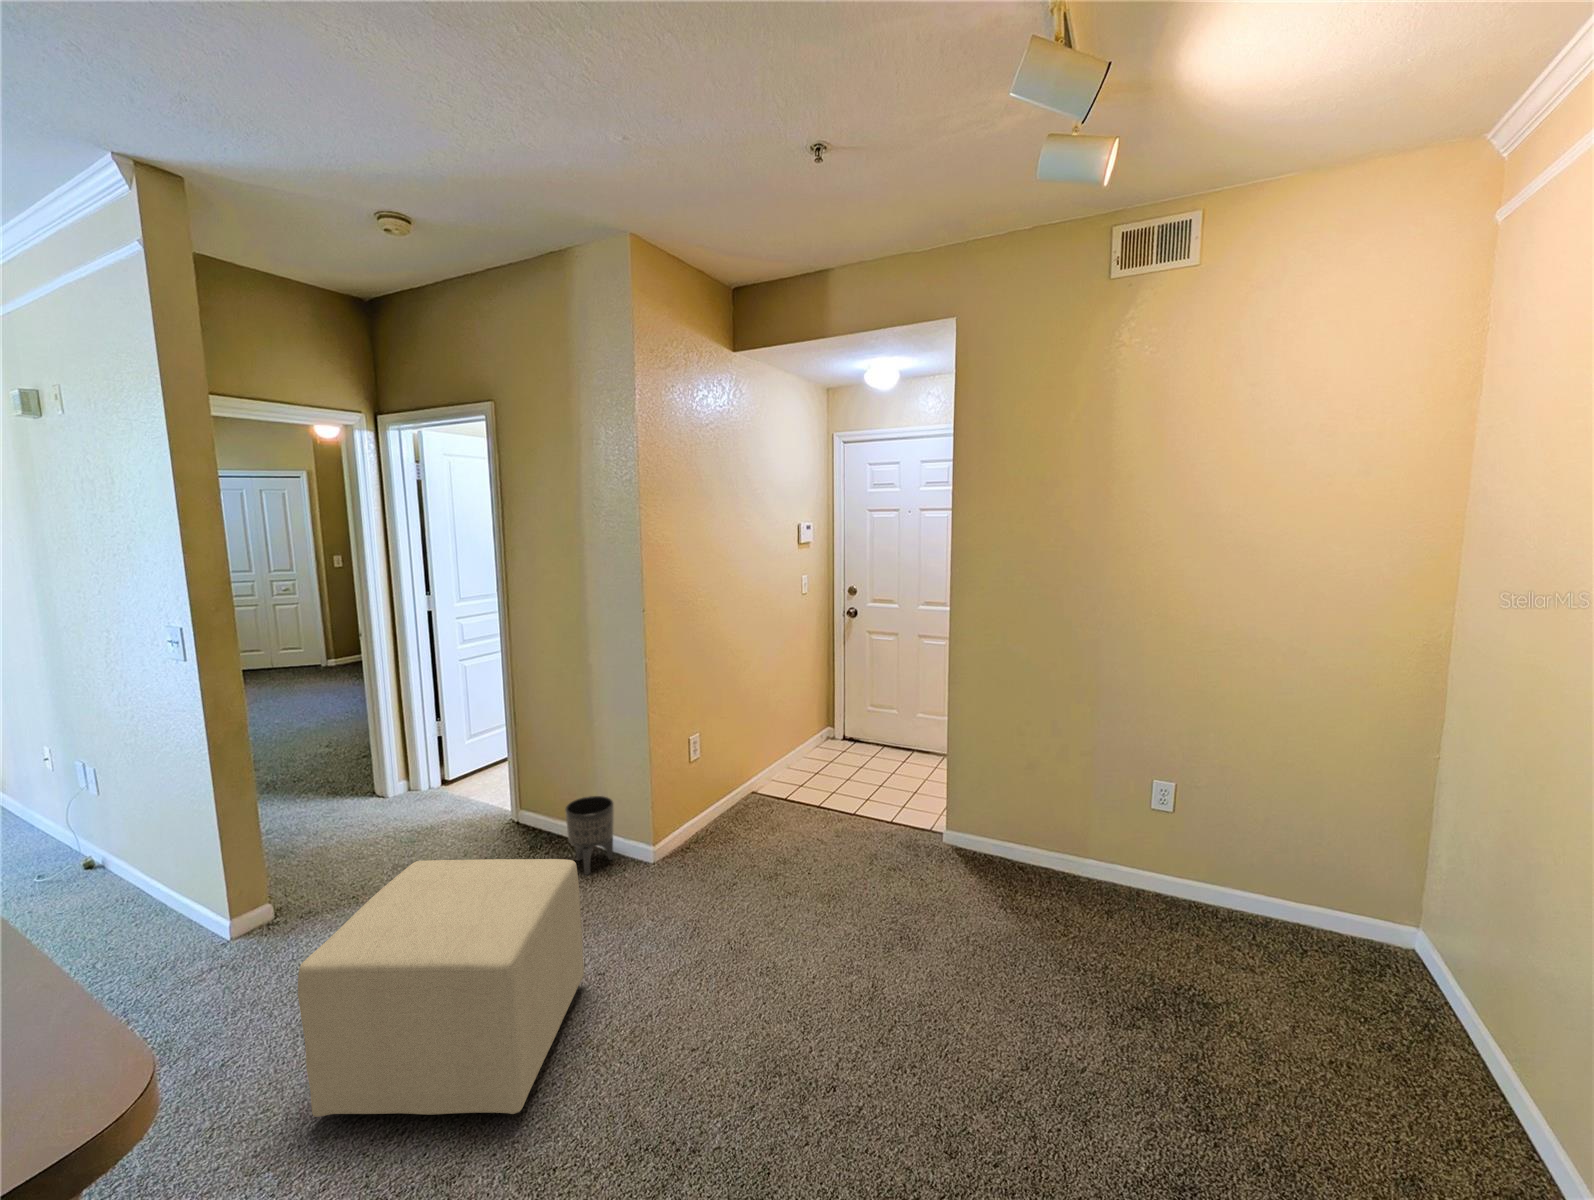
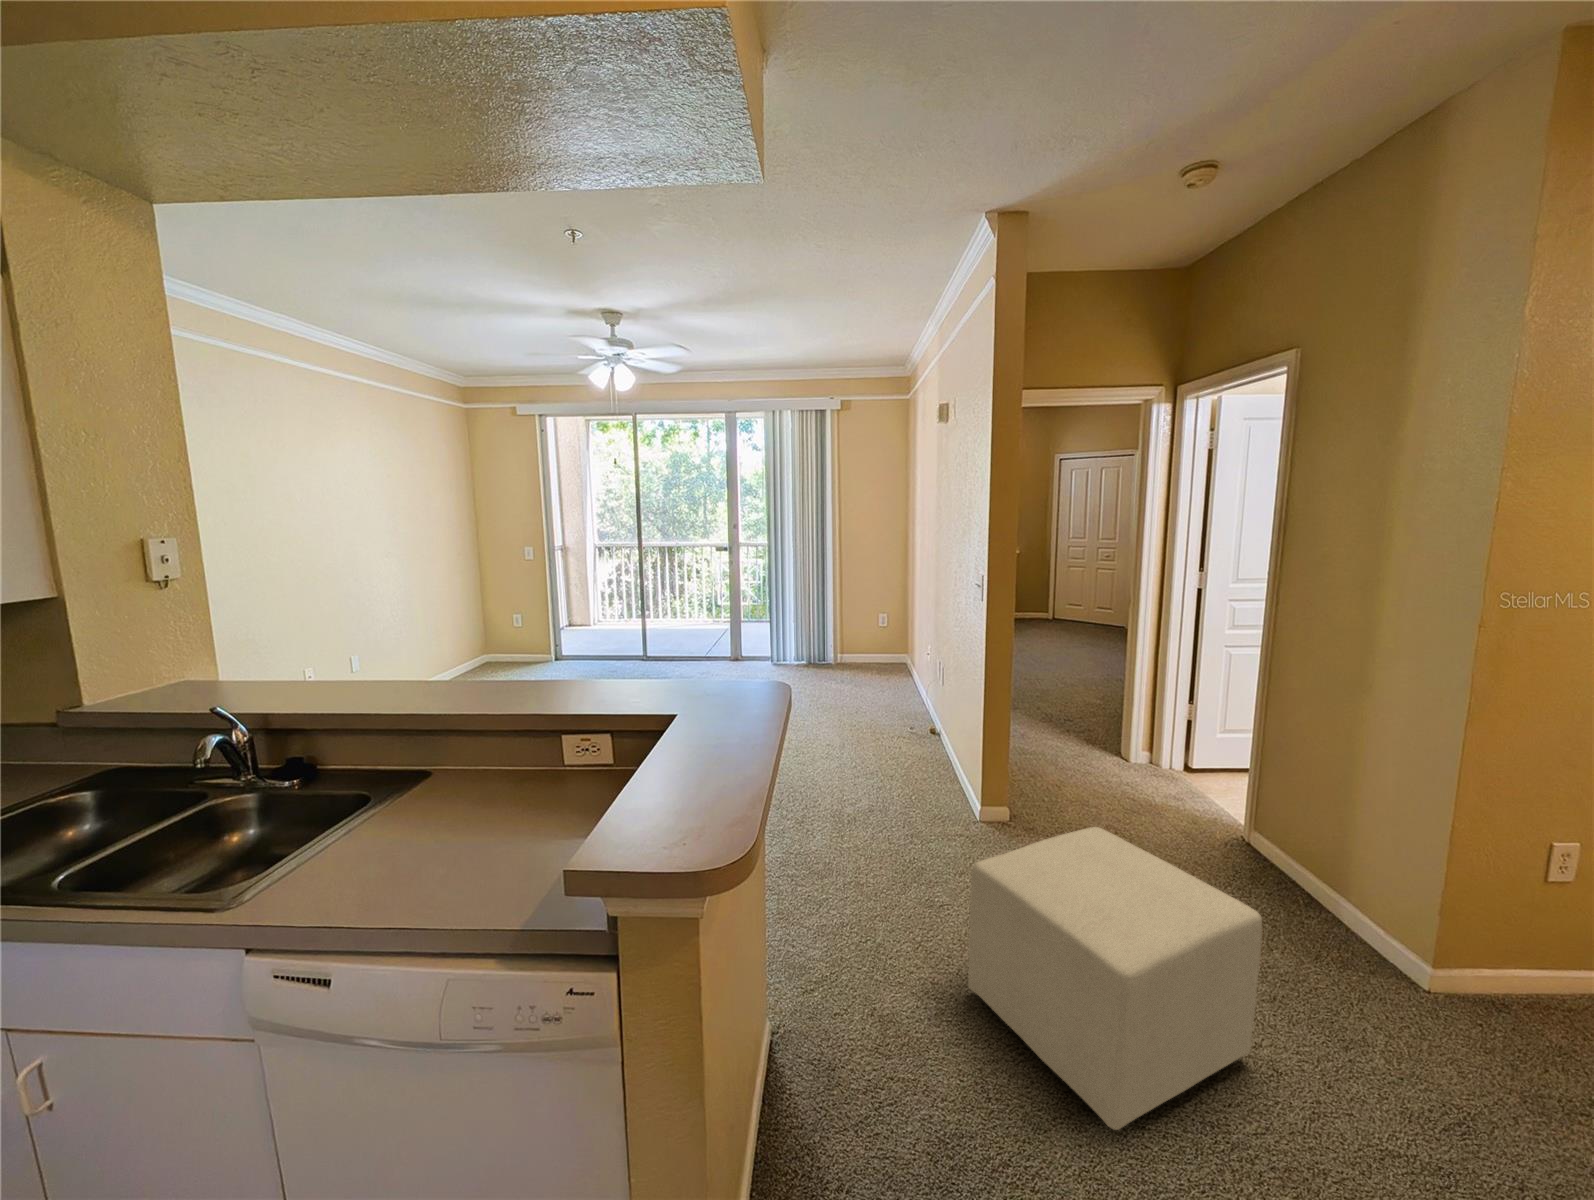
planter: present [565,796,614,875] -> none [1296,848,1375,947]

